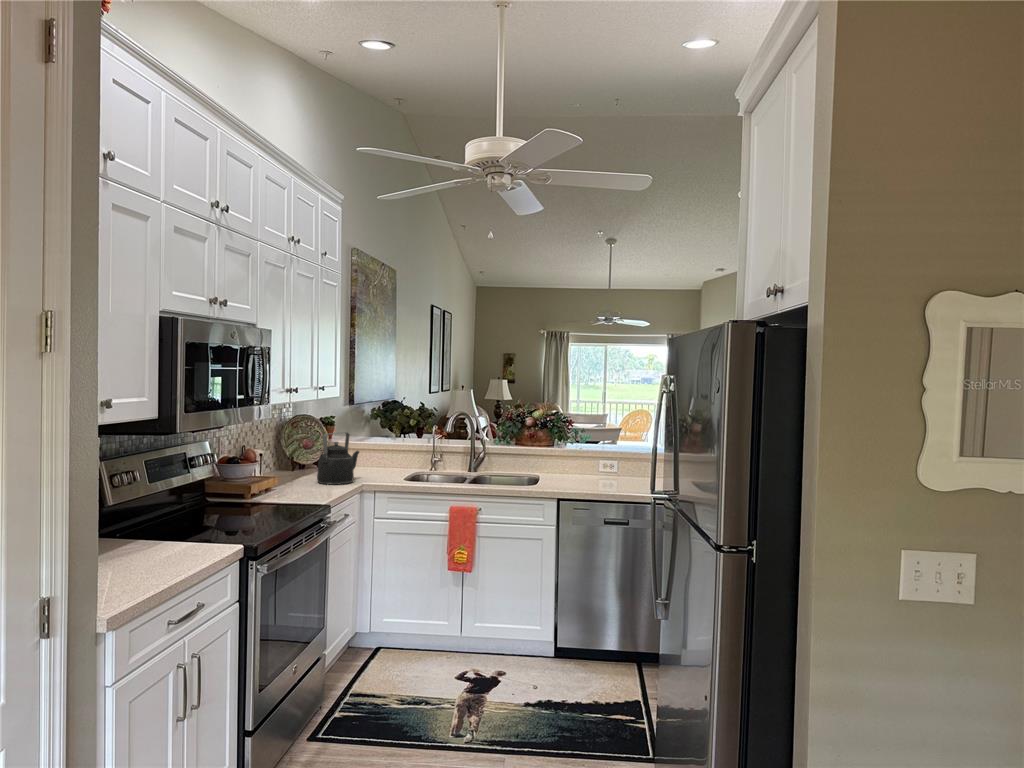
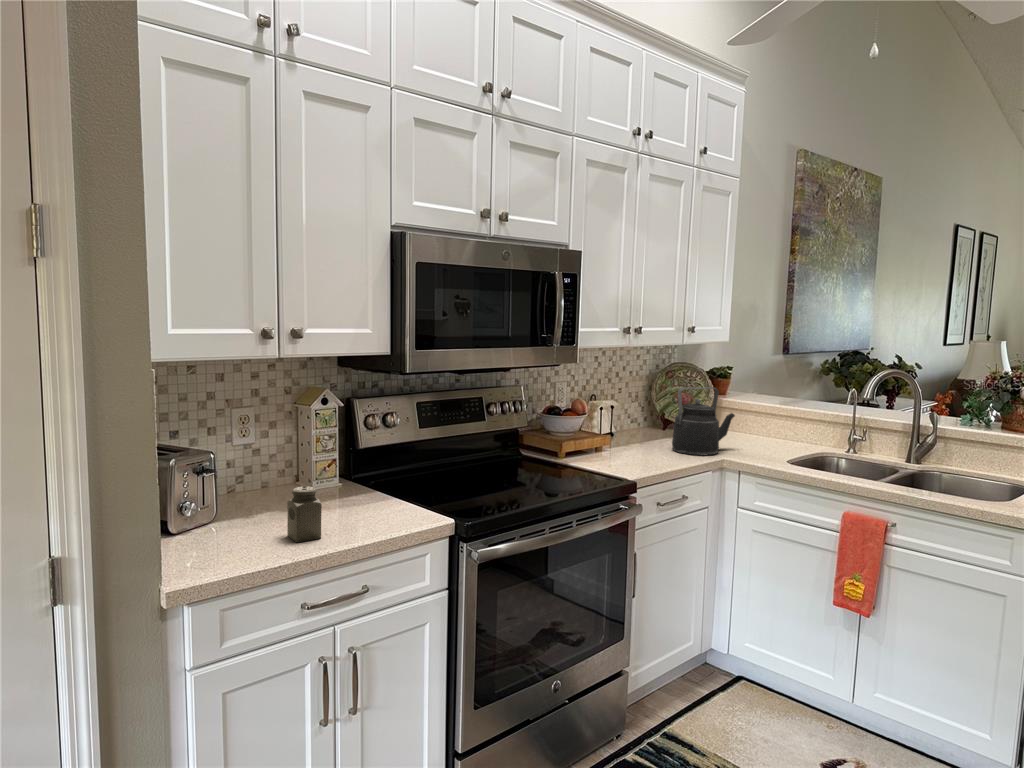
salt shaker: none [128,531,161,578] -> present [287,486,322,542]

